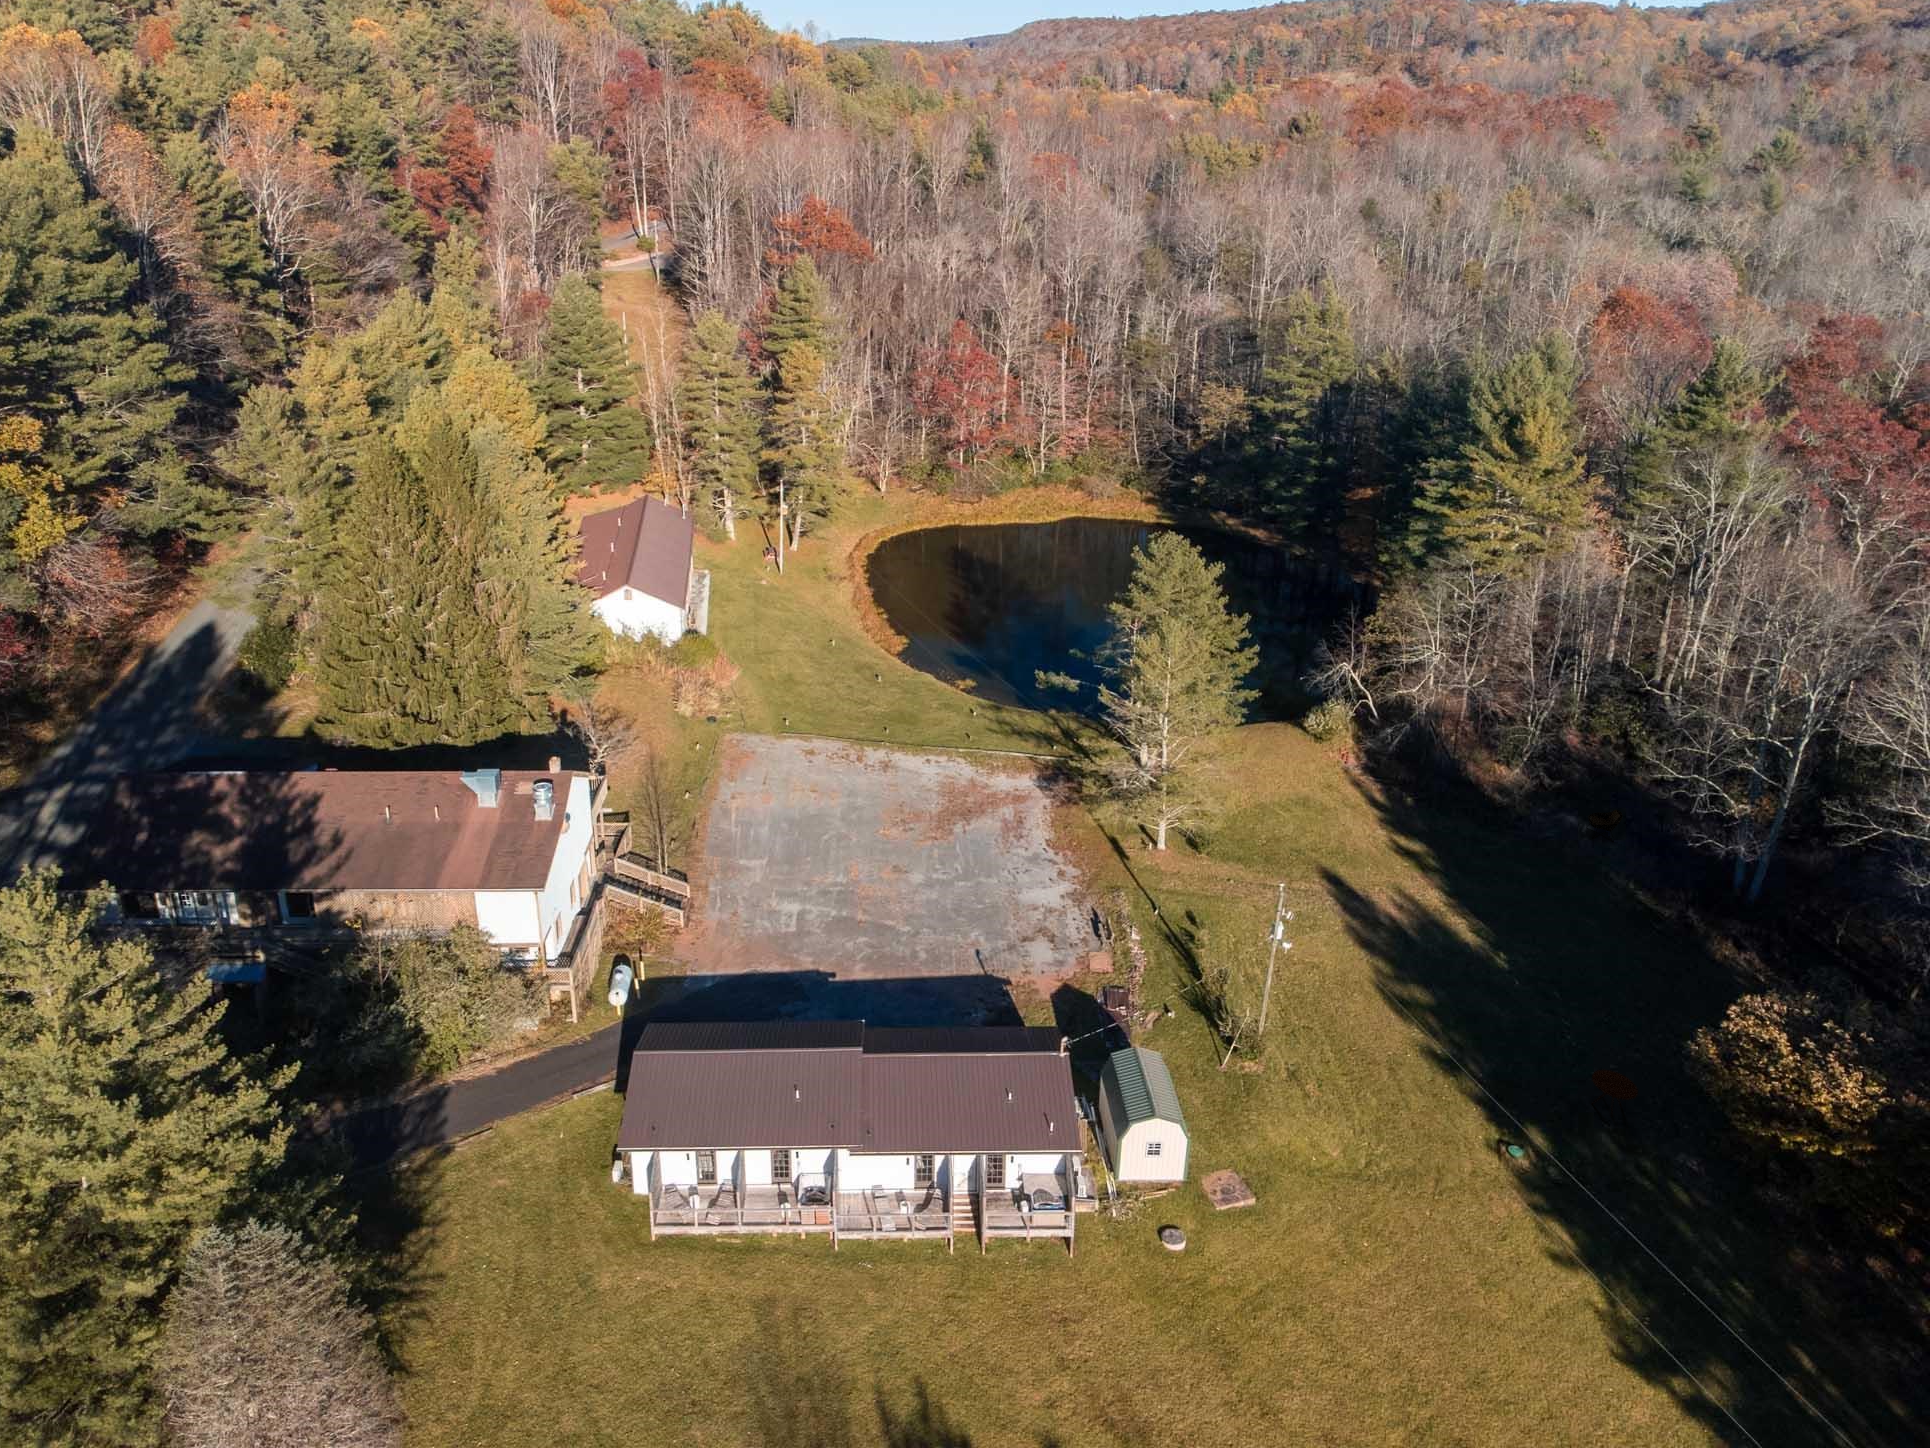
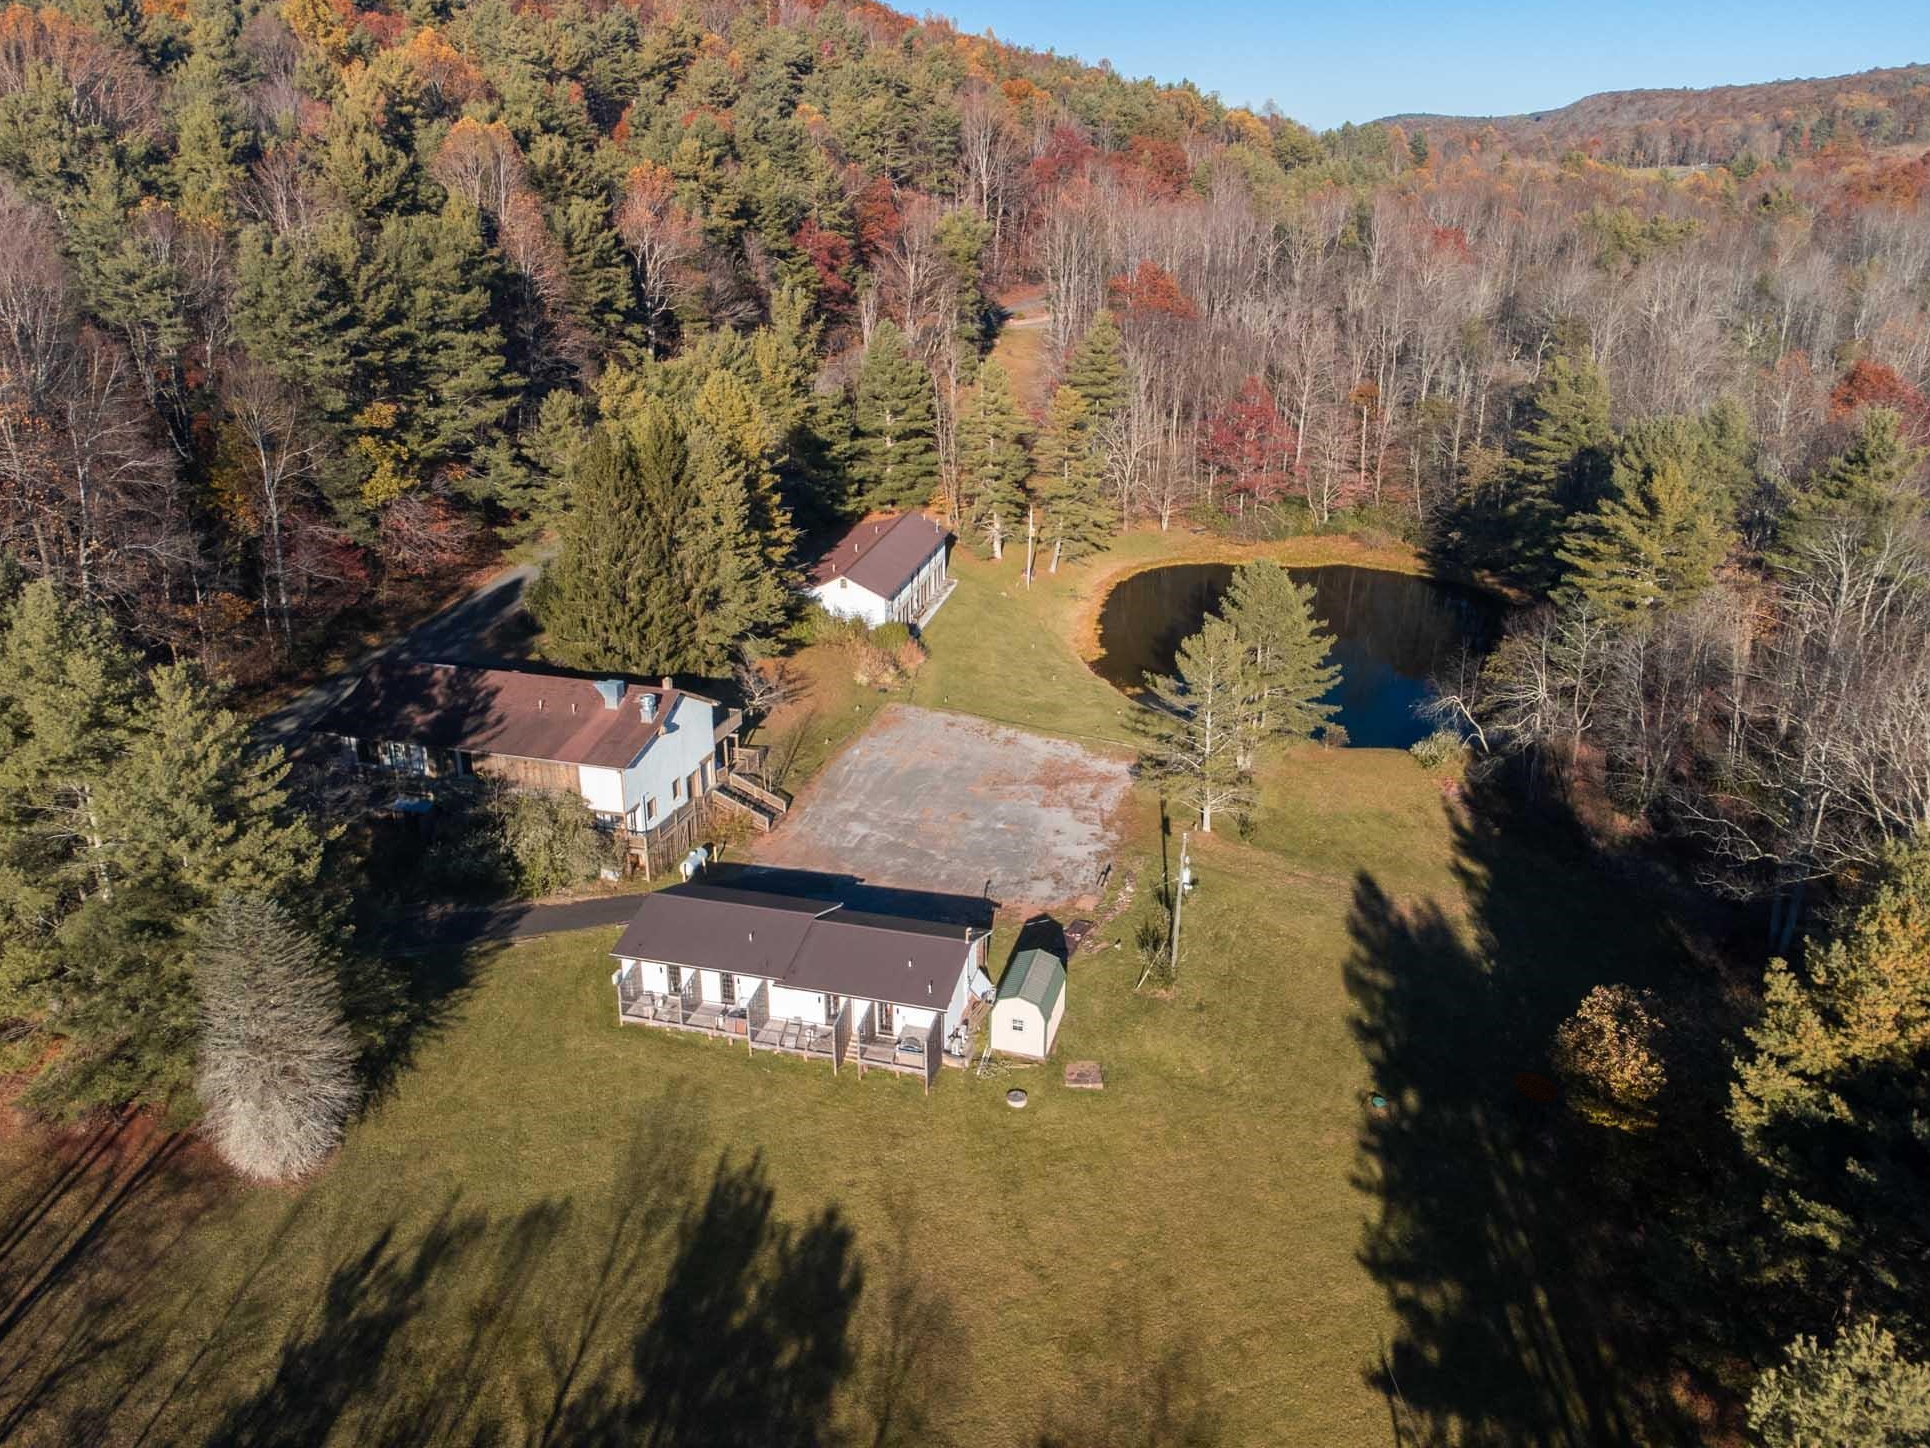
lounge chair: present [1586,810,1622,842] -> none [1664,858,1699,890]

